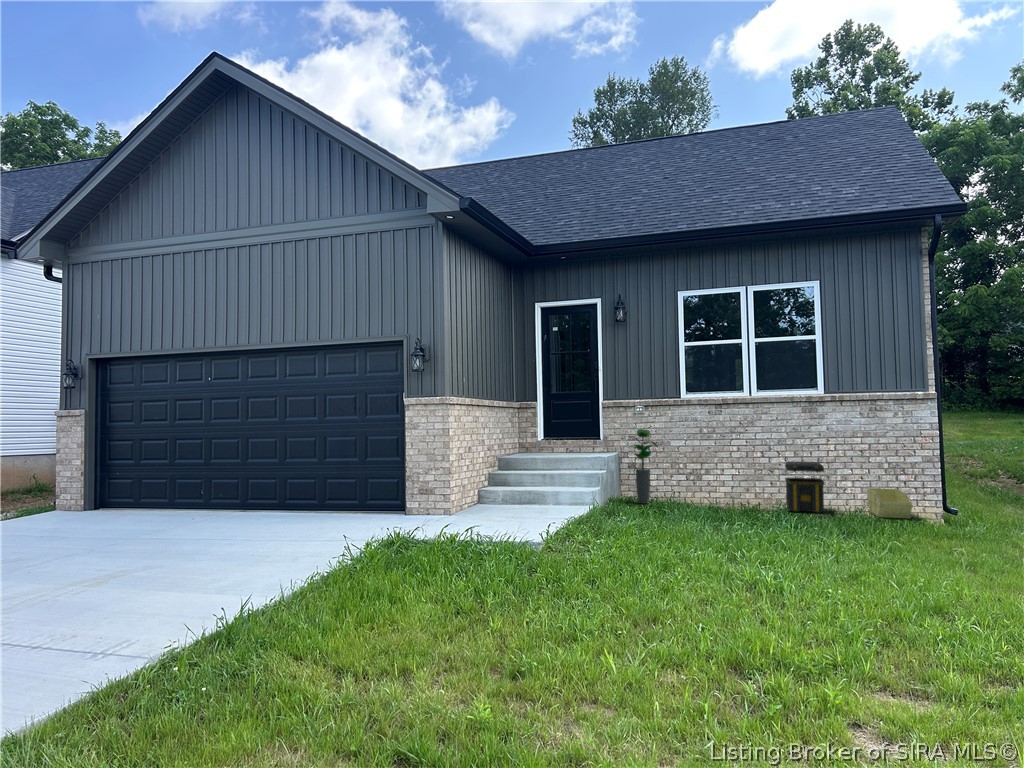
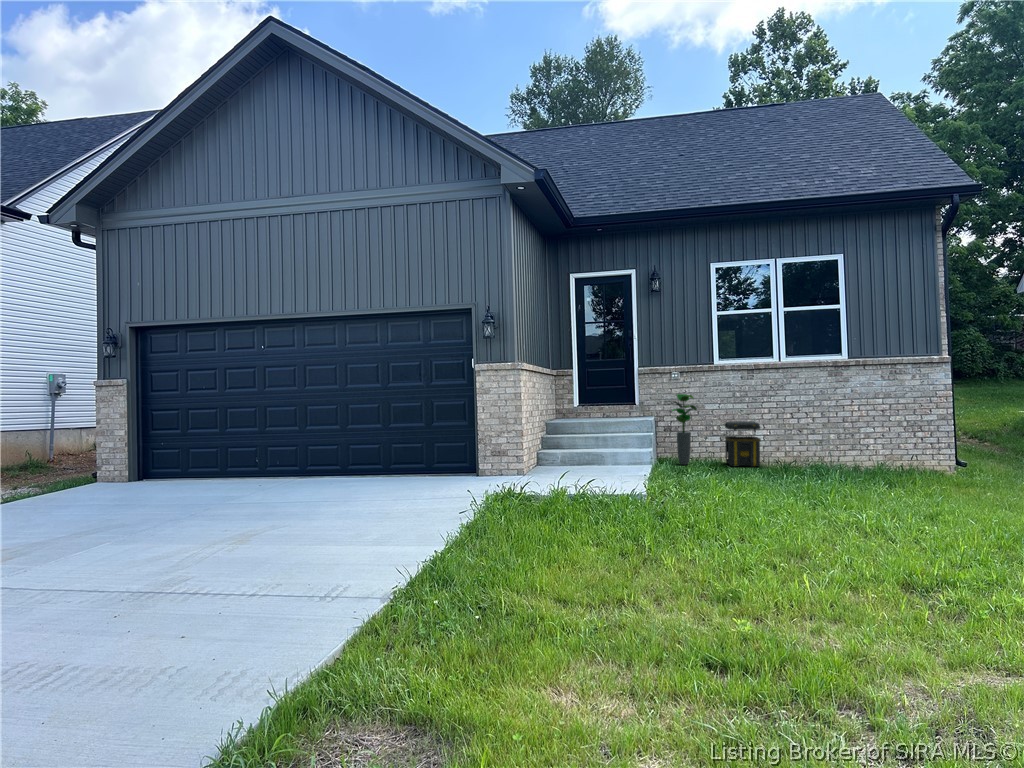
toolbox: present [785,461,824,513] -> present [725,421,761,467]
storage bin: present [867,488,913,518] -> none [888,444,936,469]

